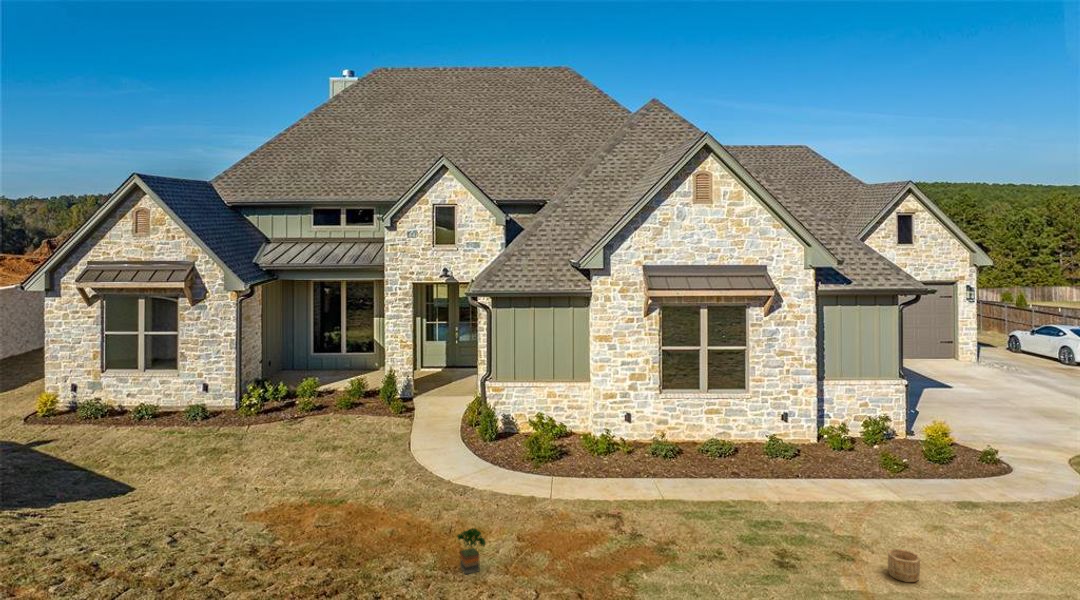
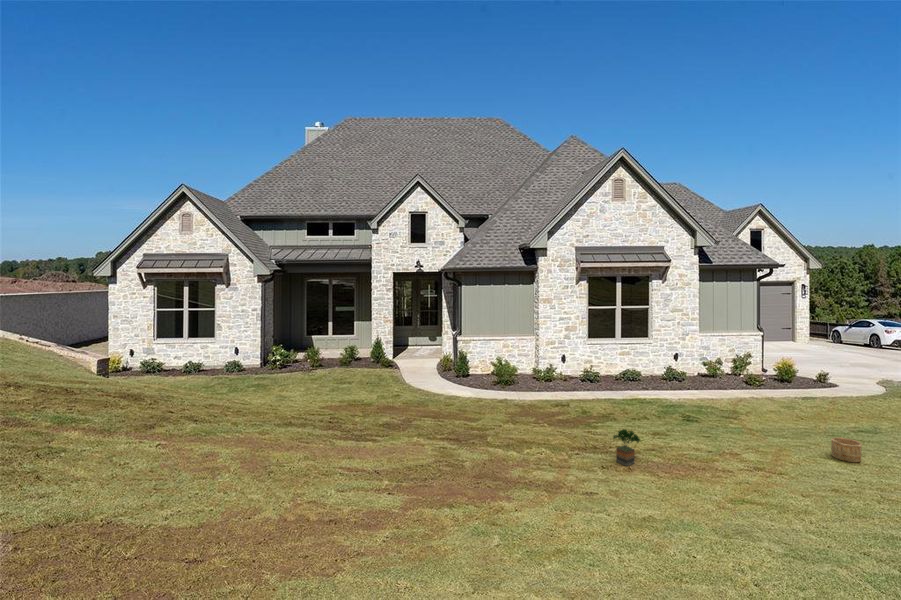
potted tree: present [457,528,486,574] -> present [613,429,640,466]

